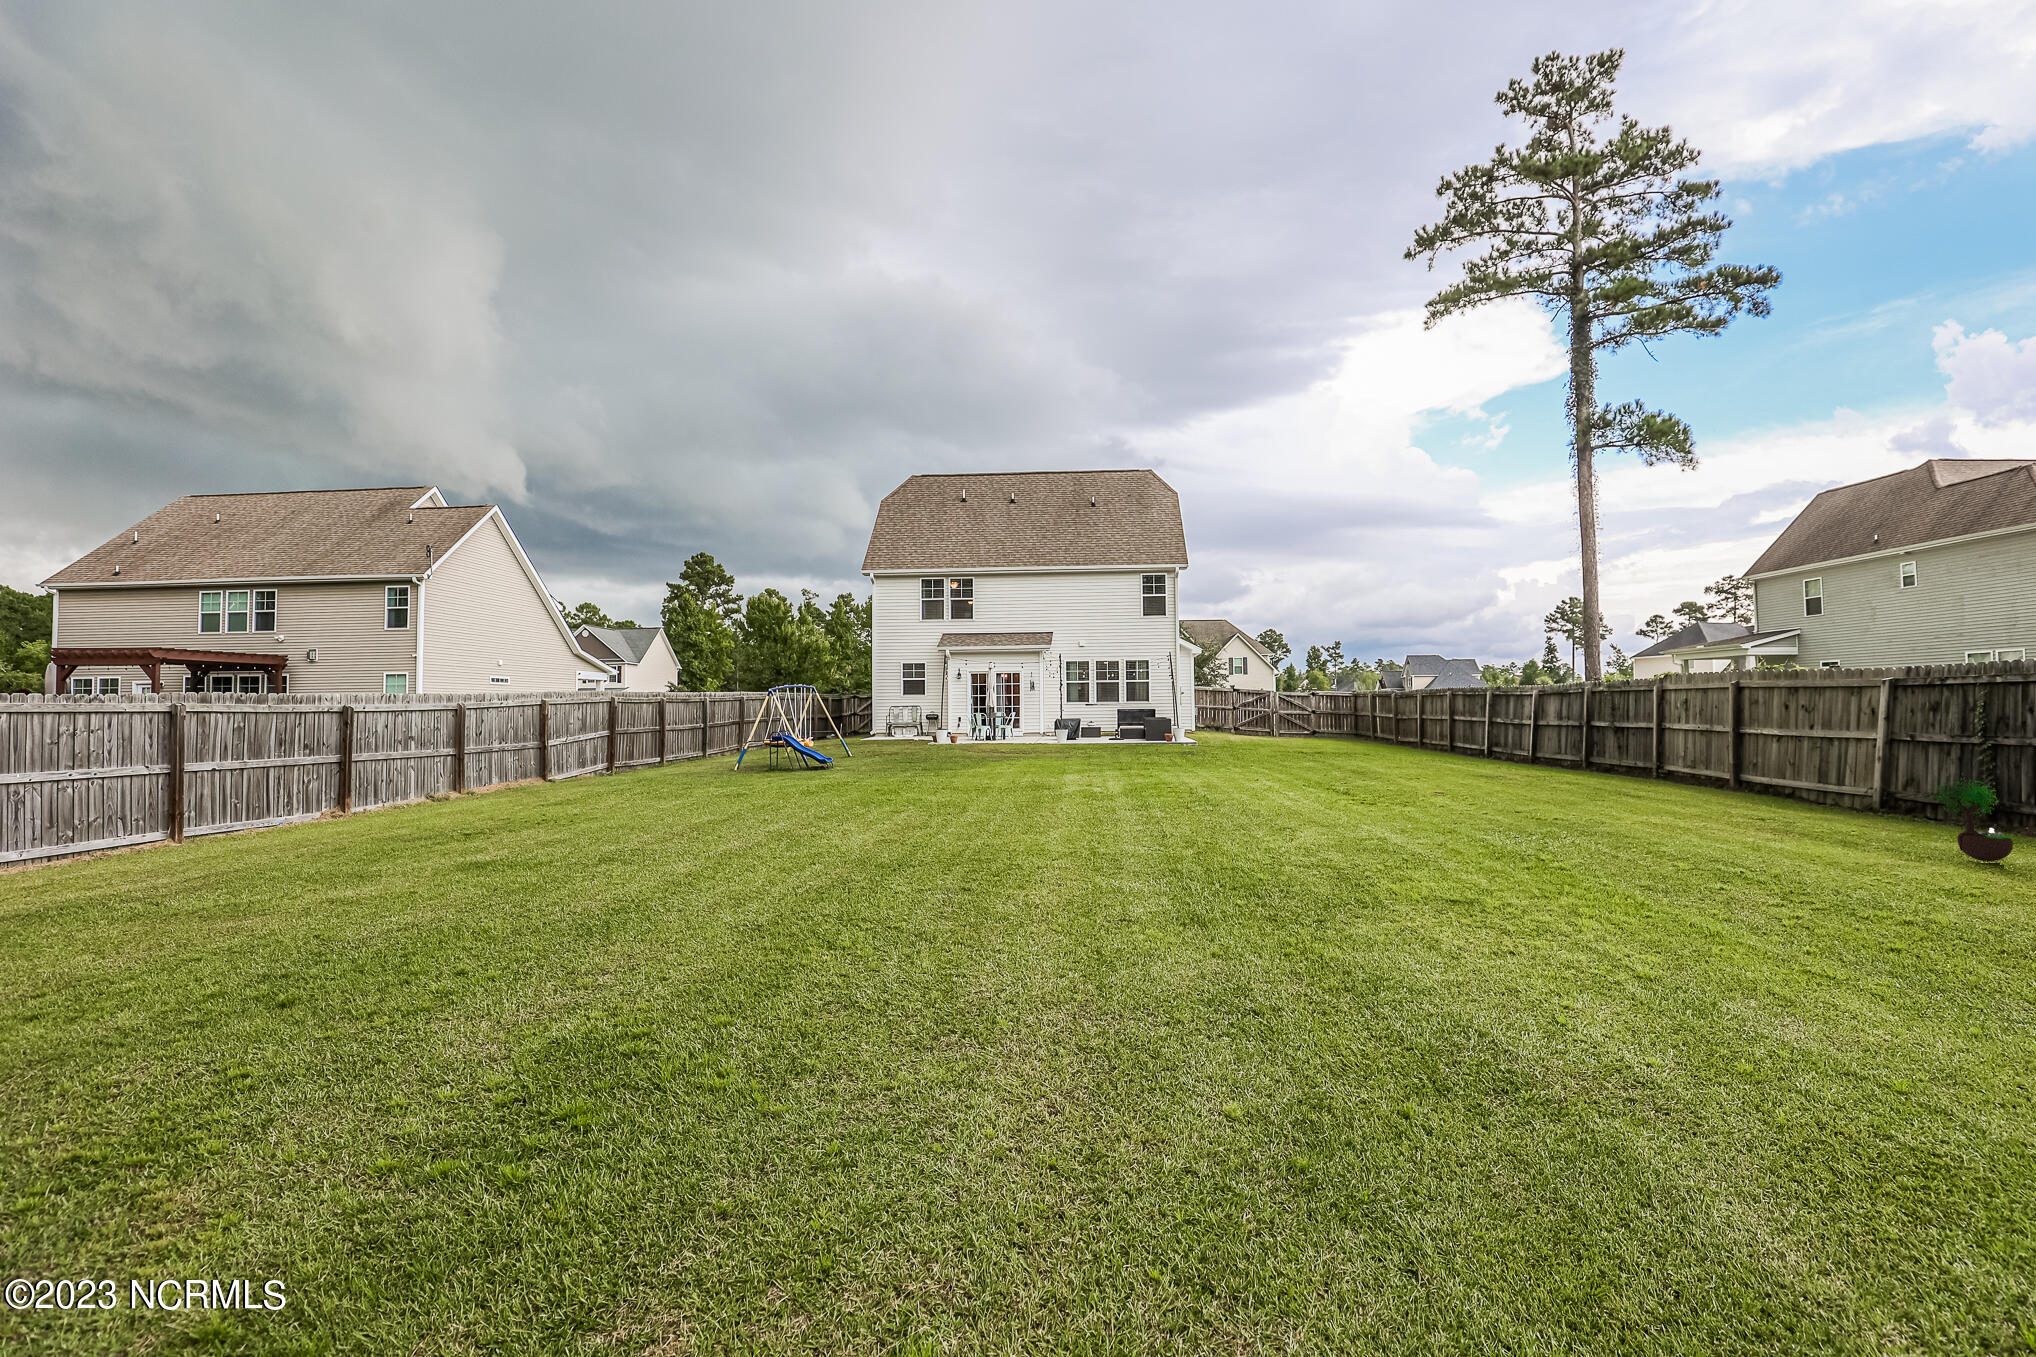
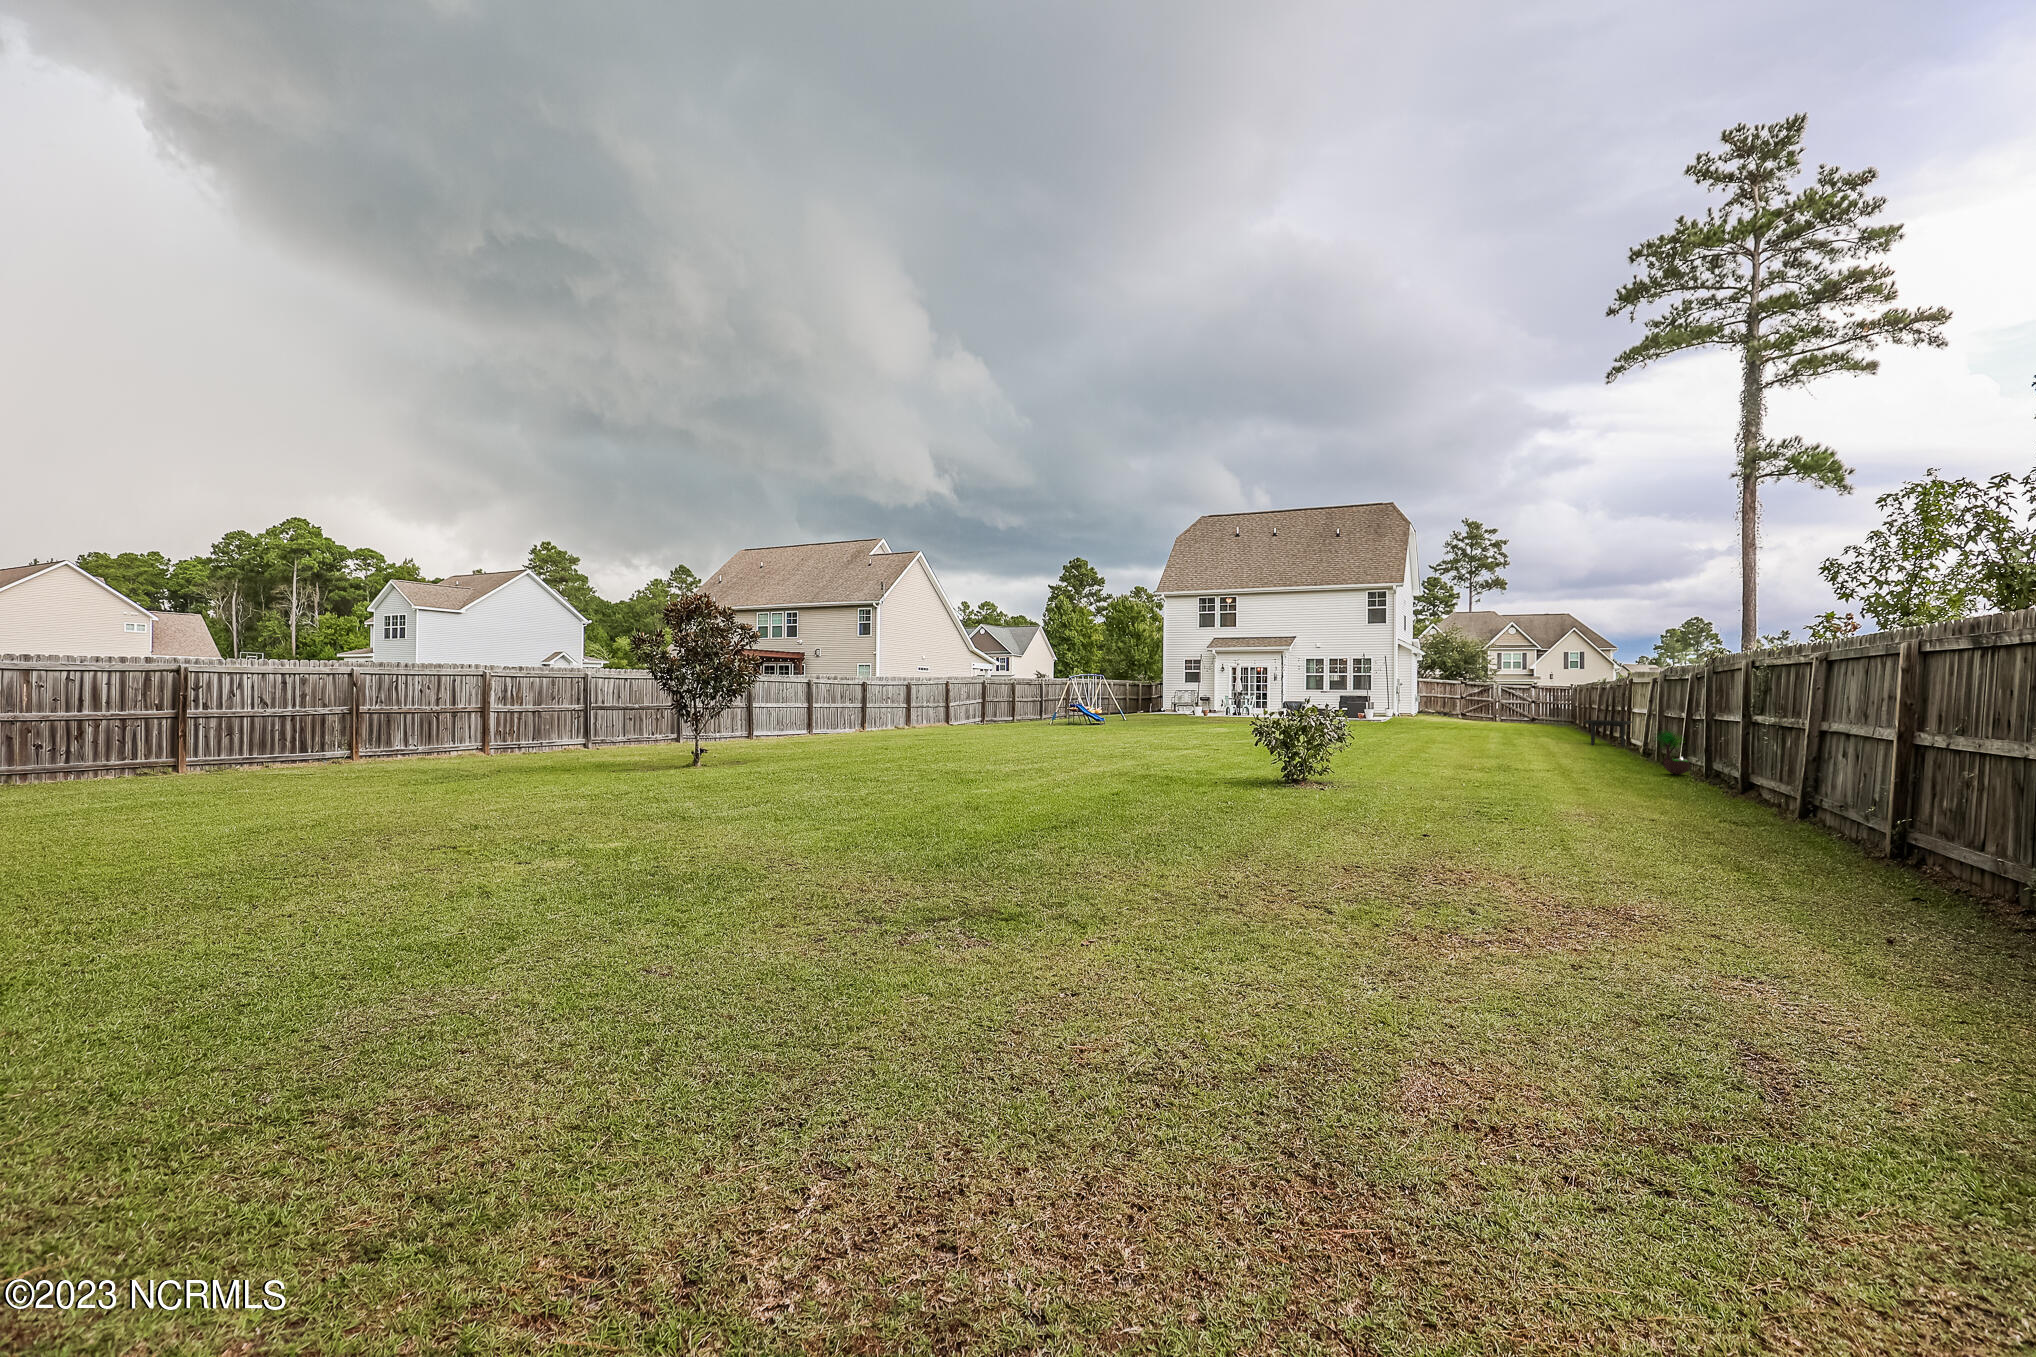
round table: none [1520,739,1586,776] -> present [1584,720,1632,746]

